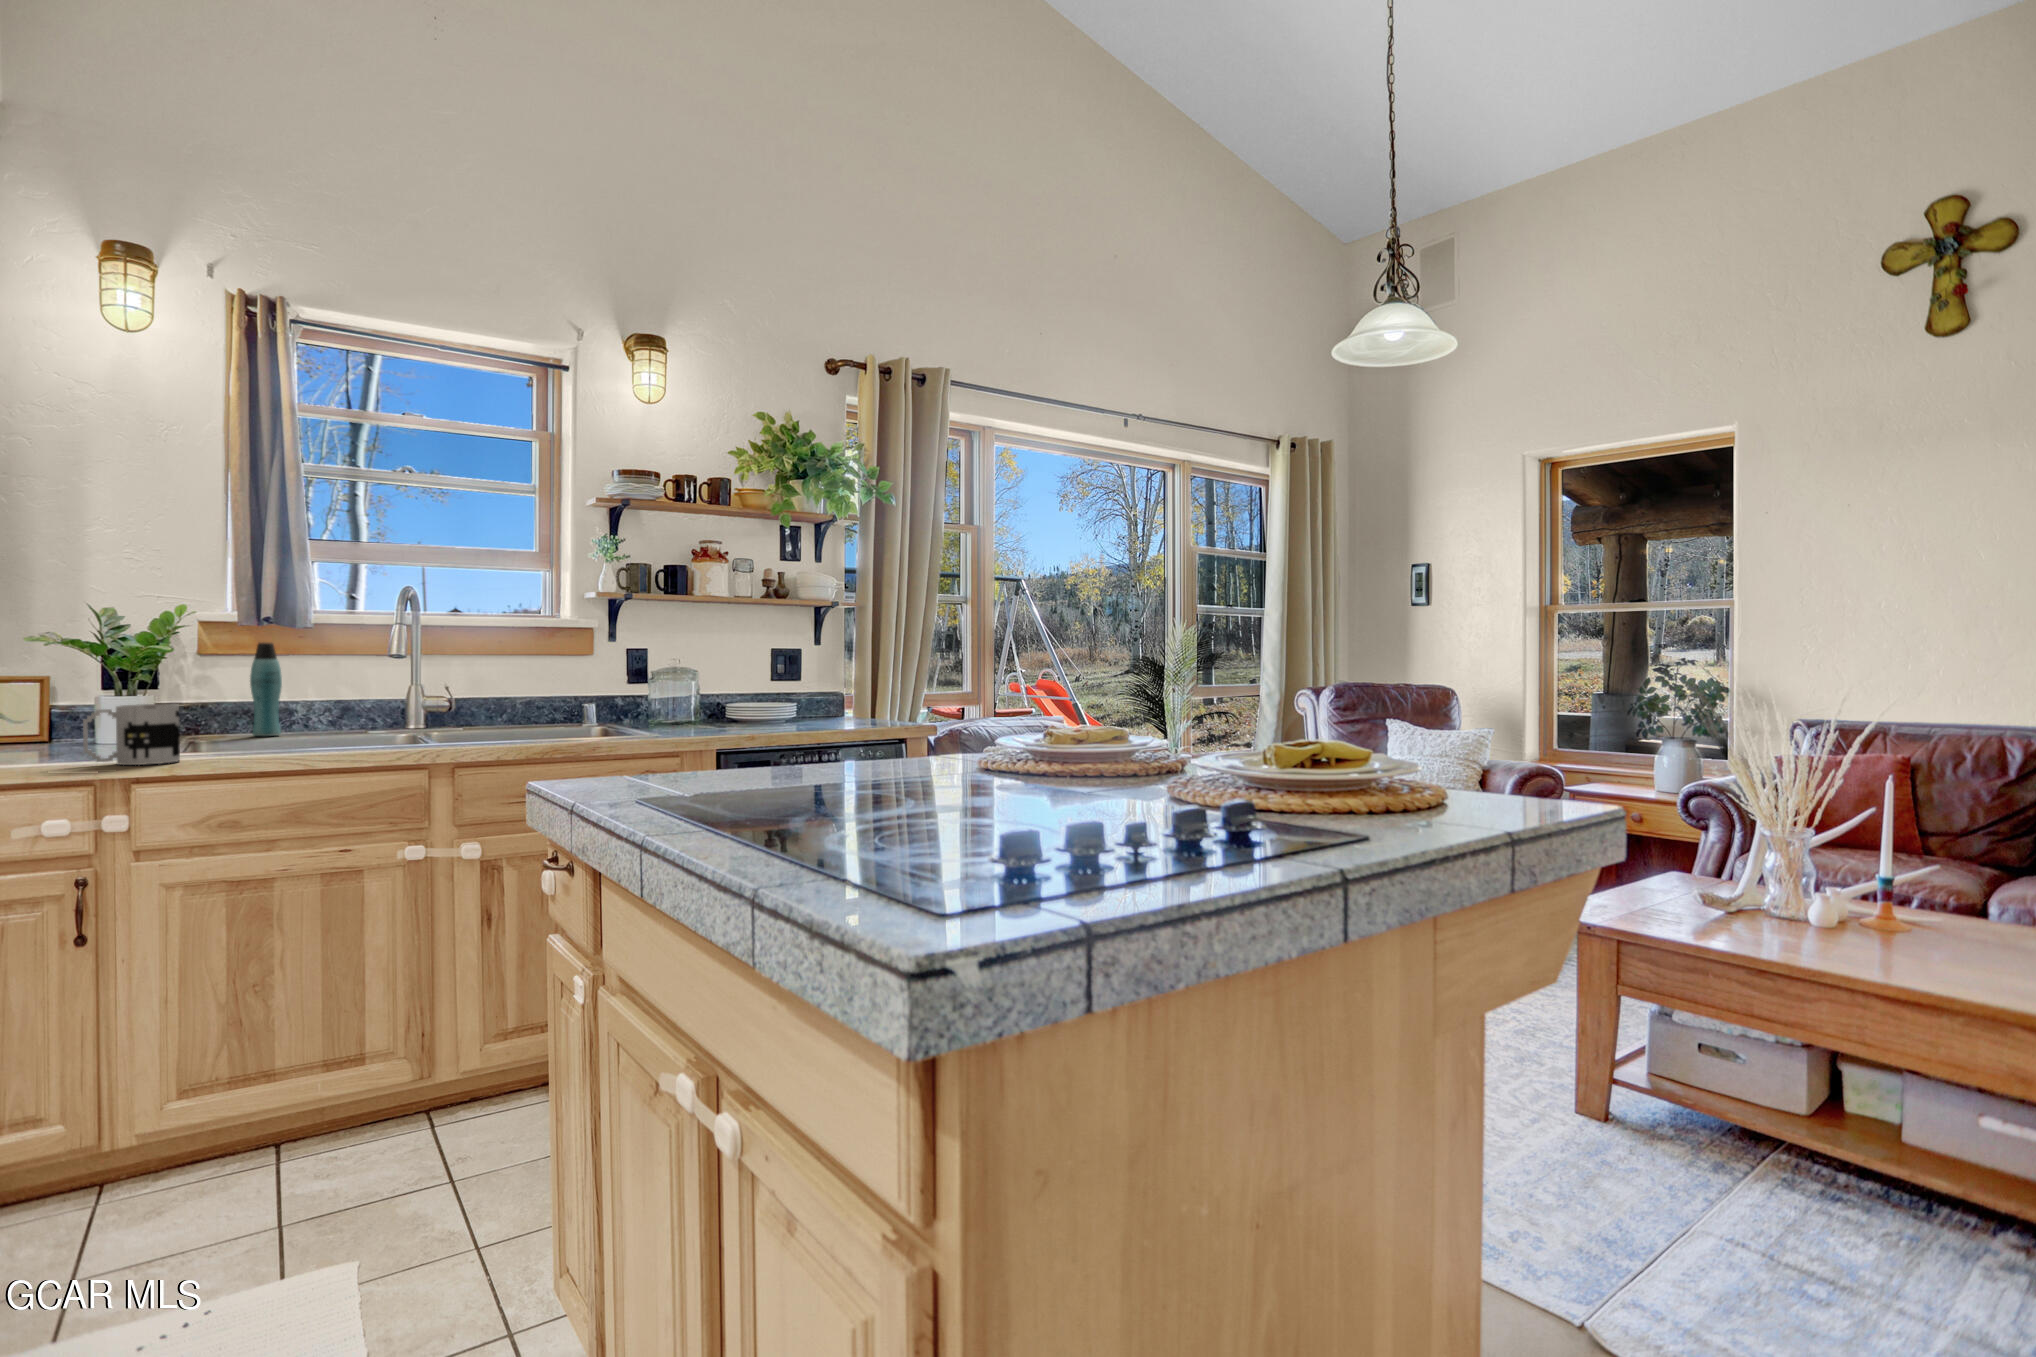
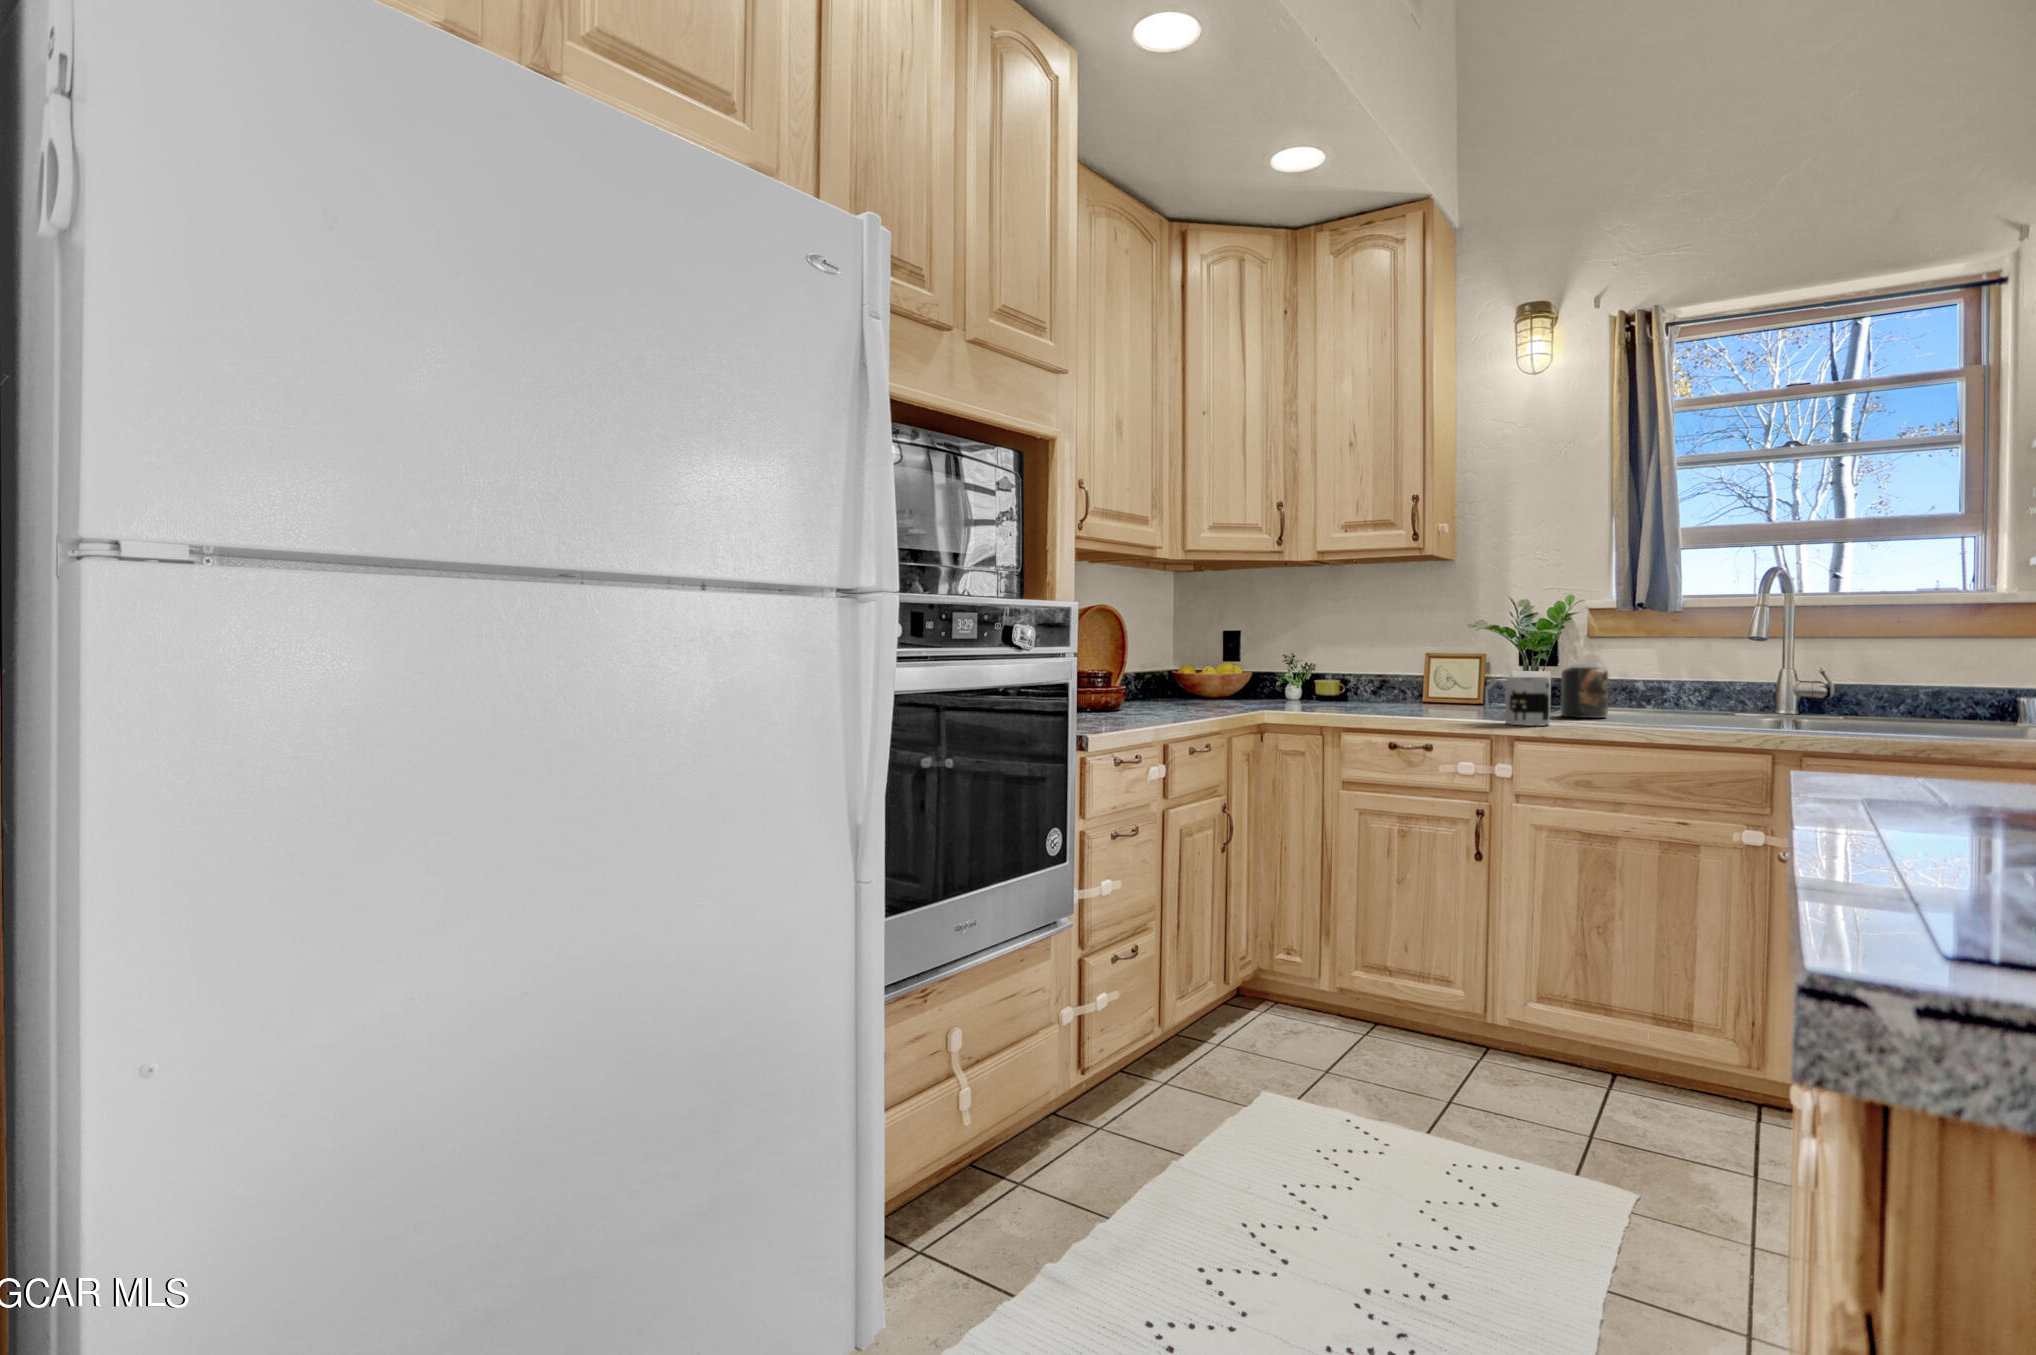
bottle: present [250,642,282,736] -> none [1627,625,1654,711]
jar: none [180,684,241,749] -> present [1561,662,1608,718]

